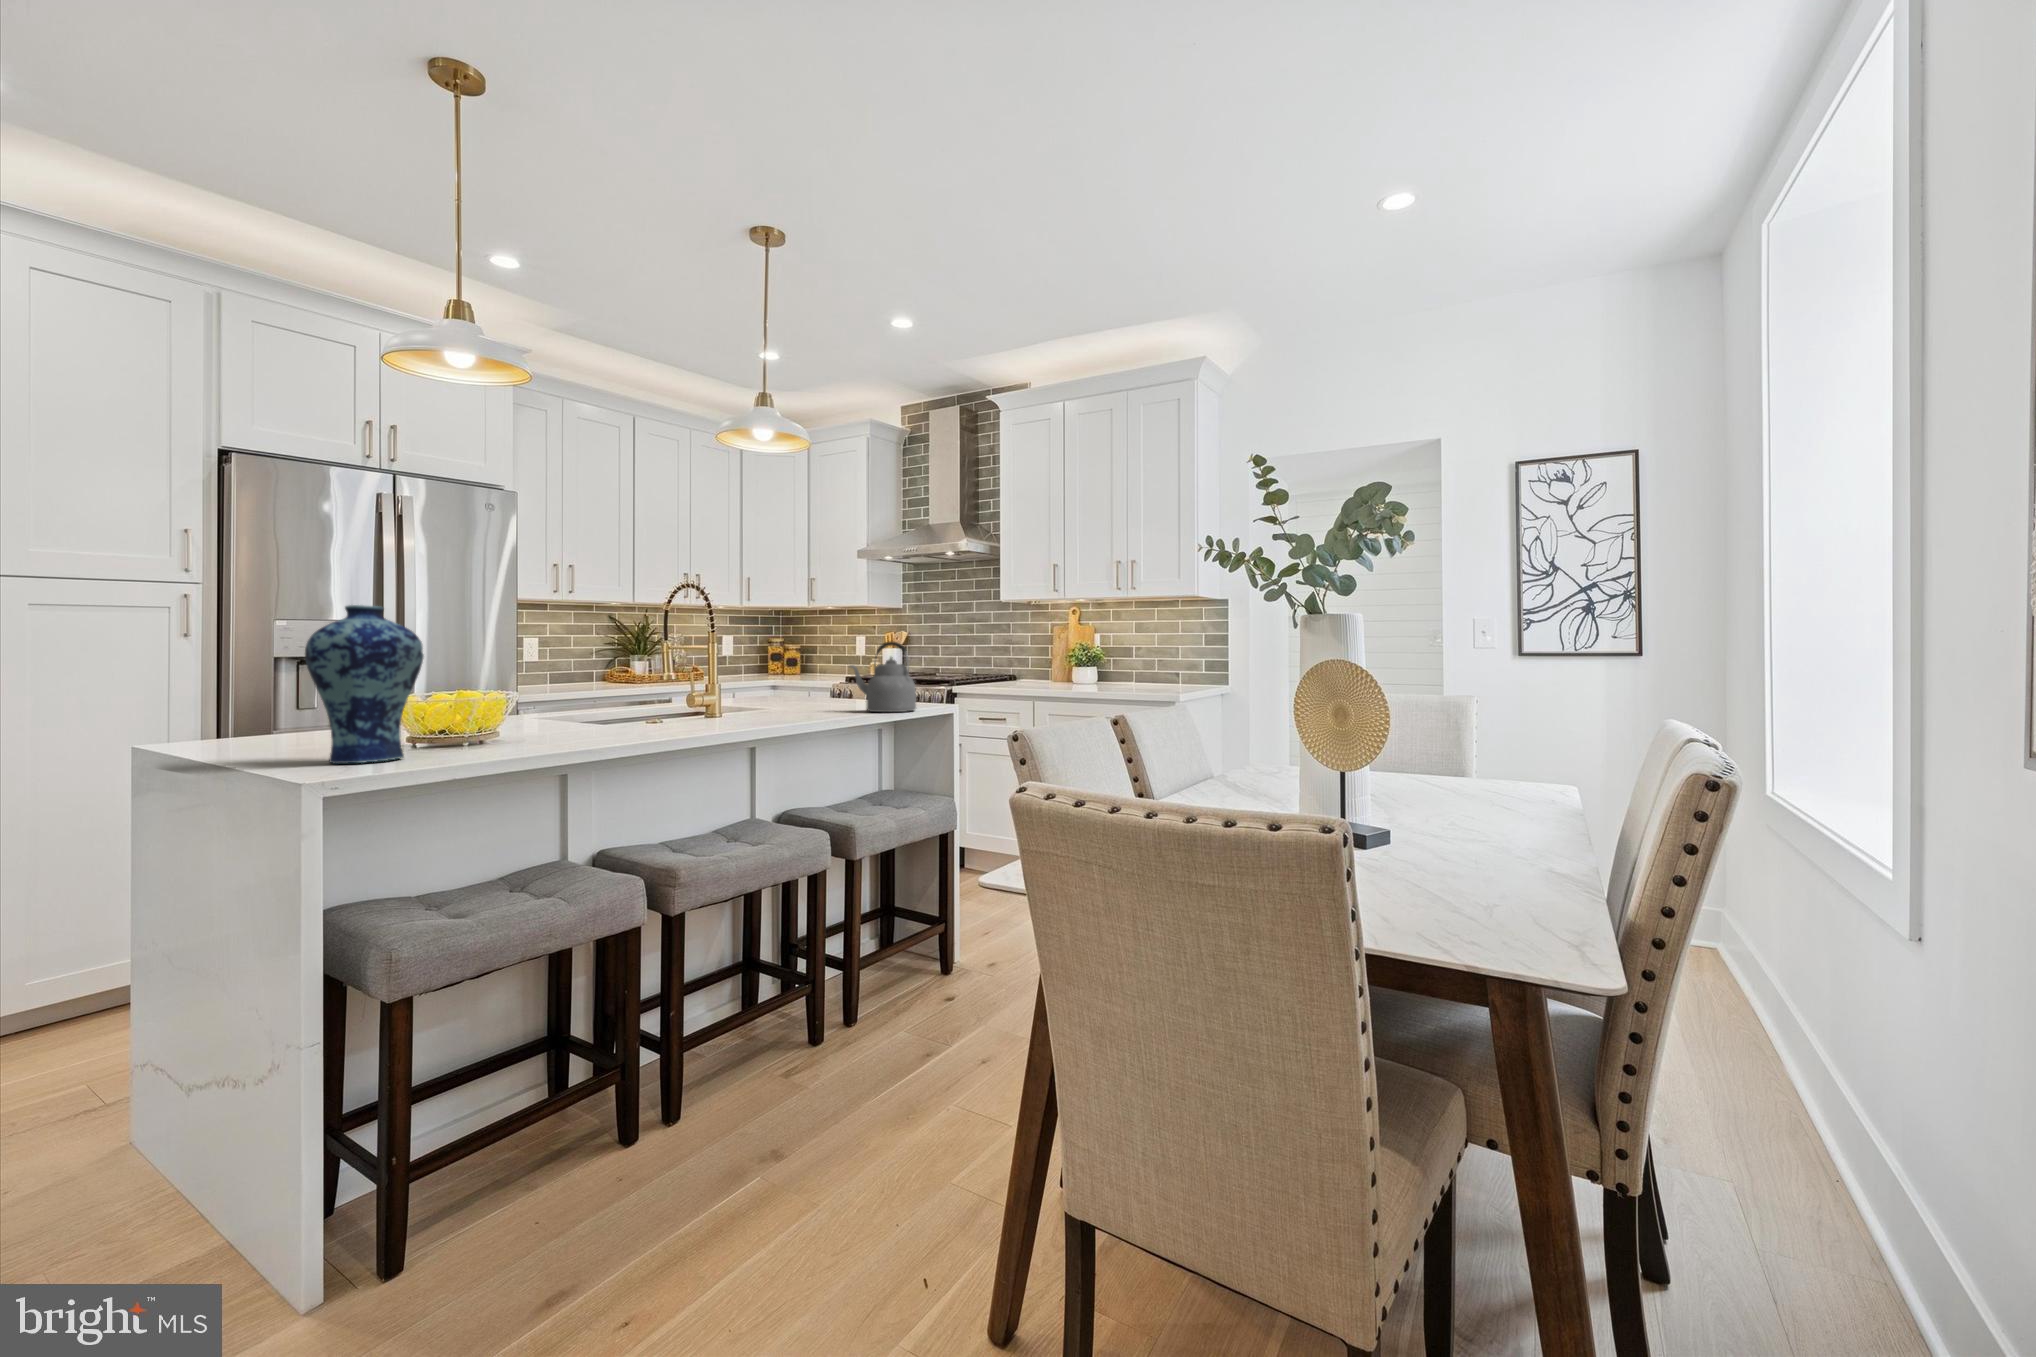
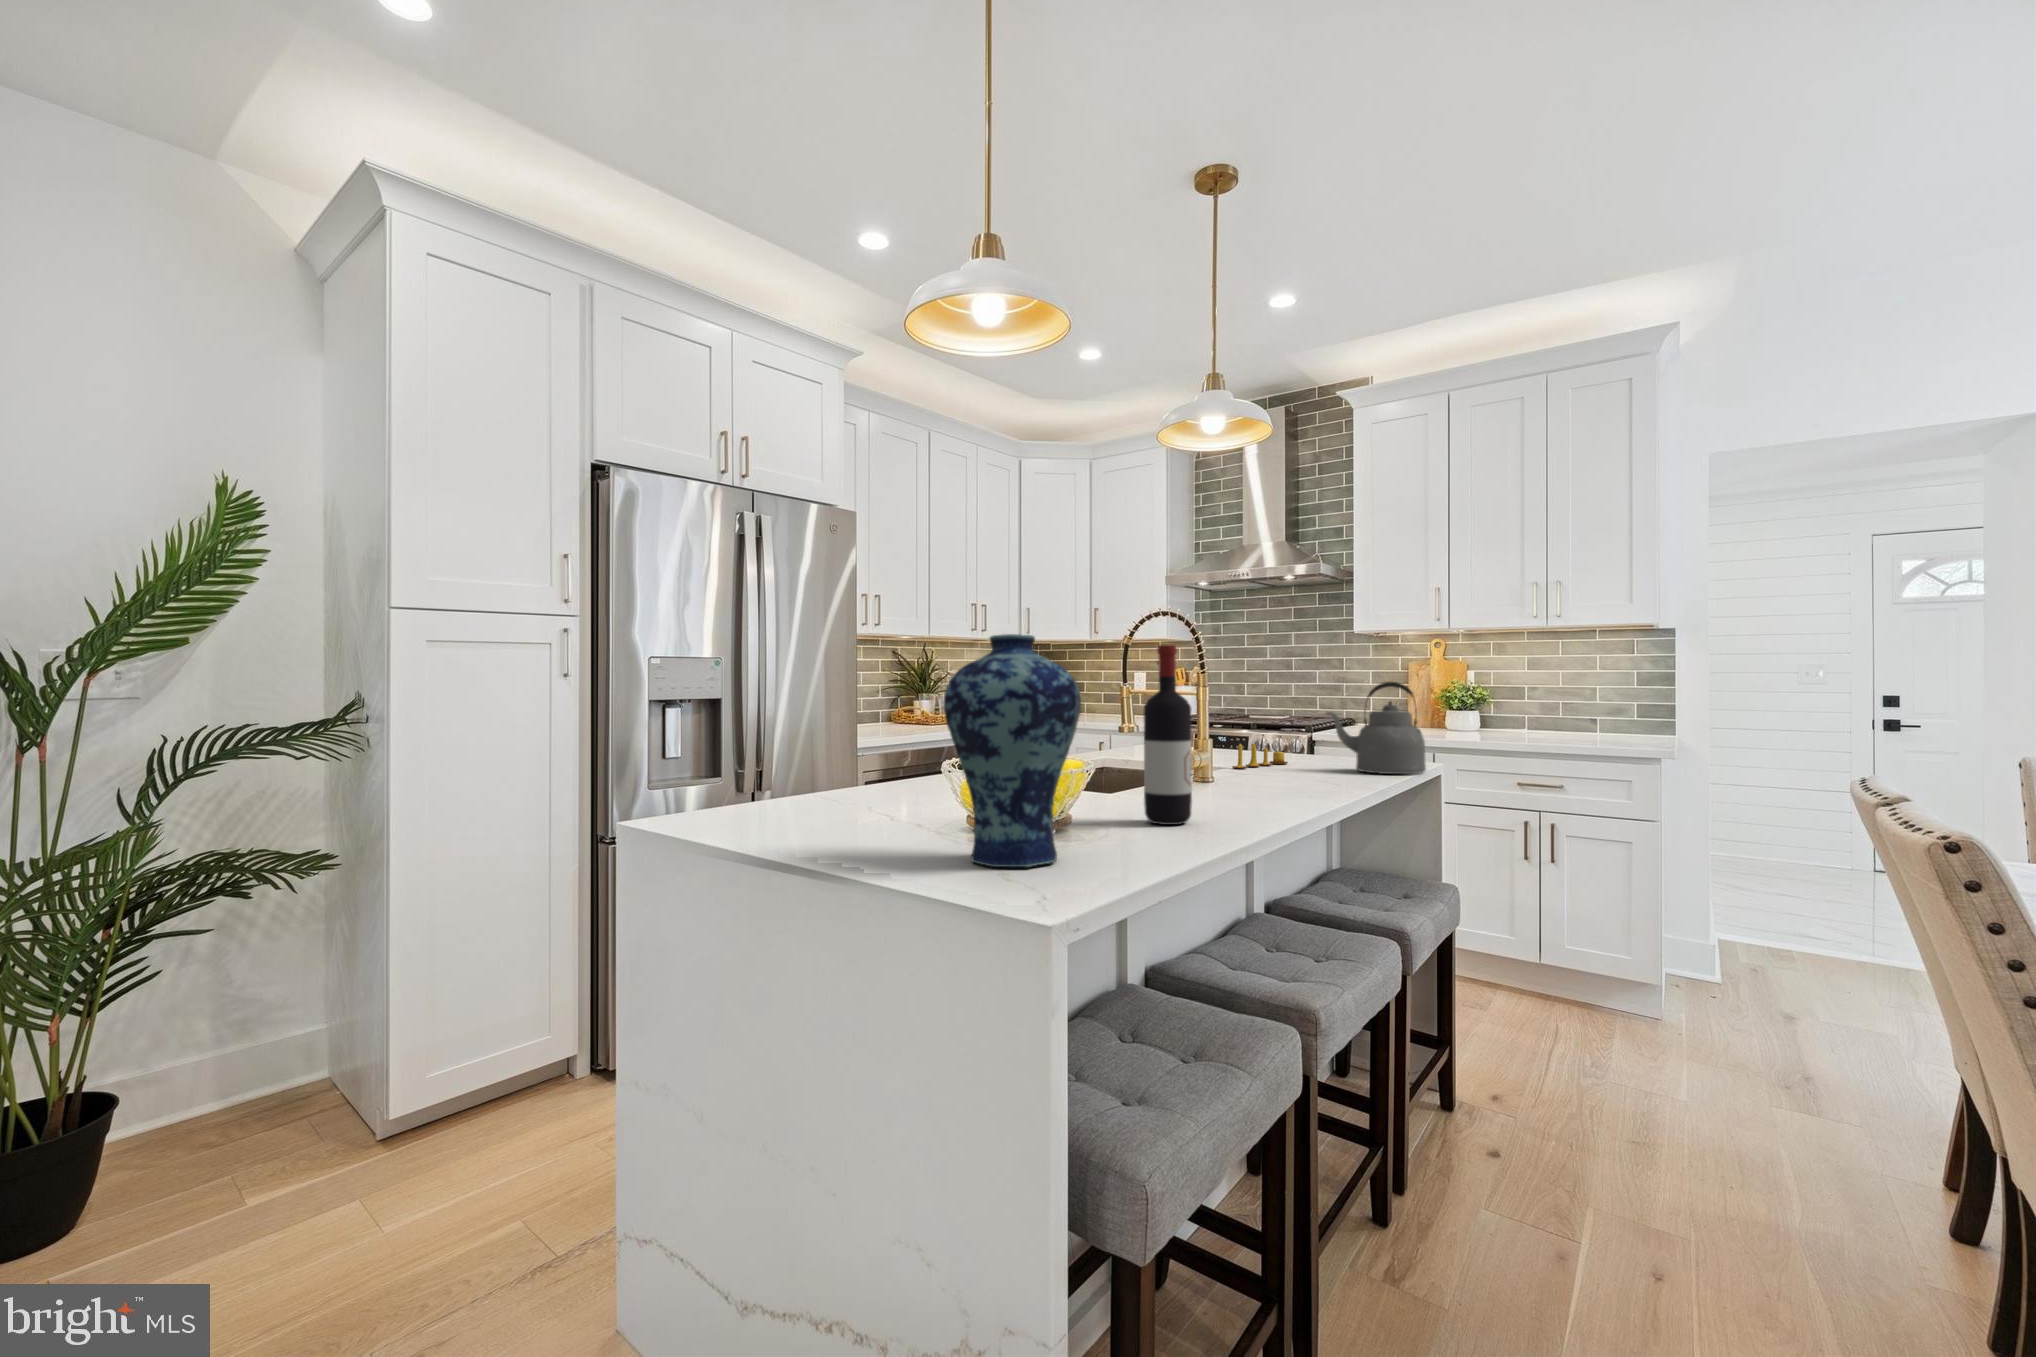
wine bottle: none [550,612,589,742] -> present [1144,645,1192,825]
candle: none [782,689,842,711] -> present [1232,743,1288,769]

